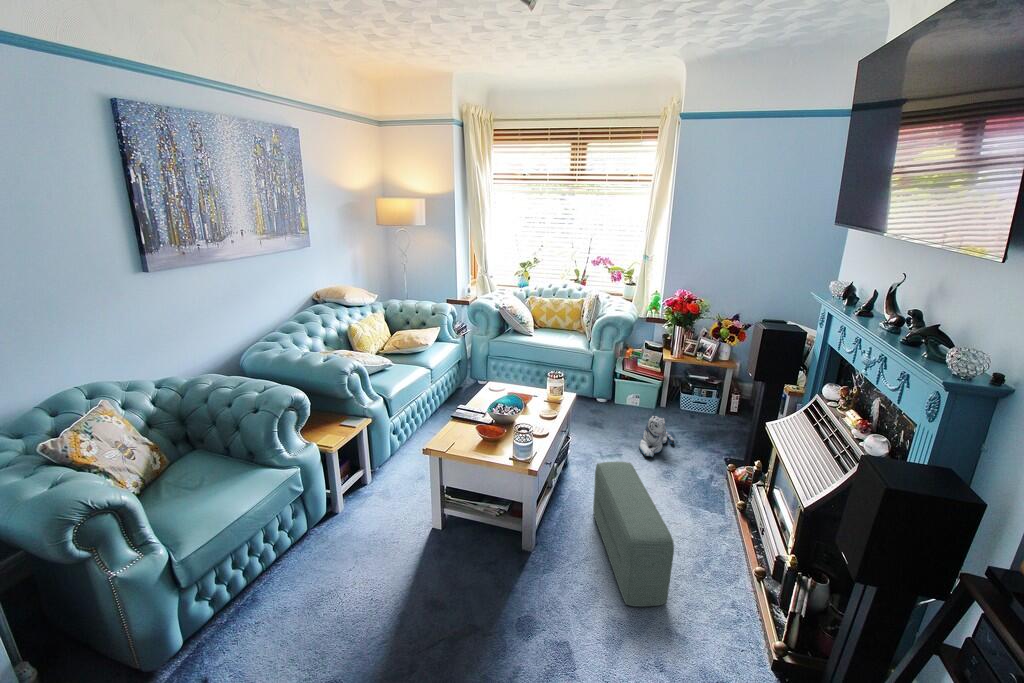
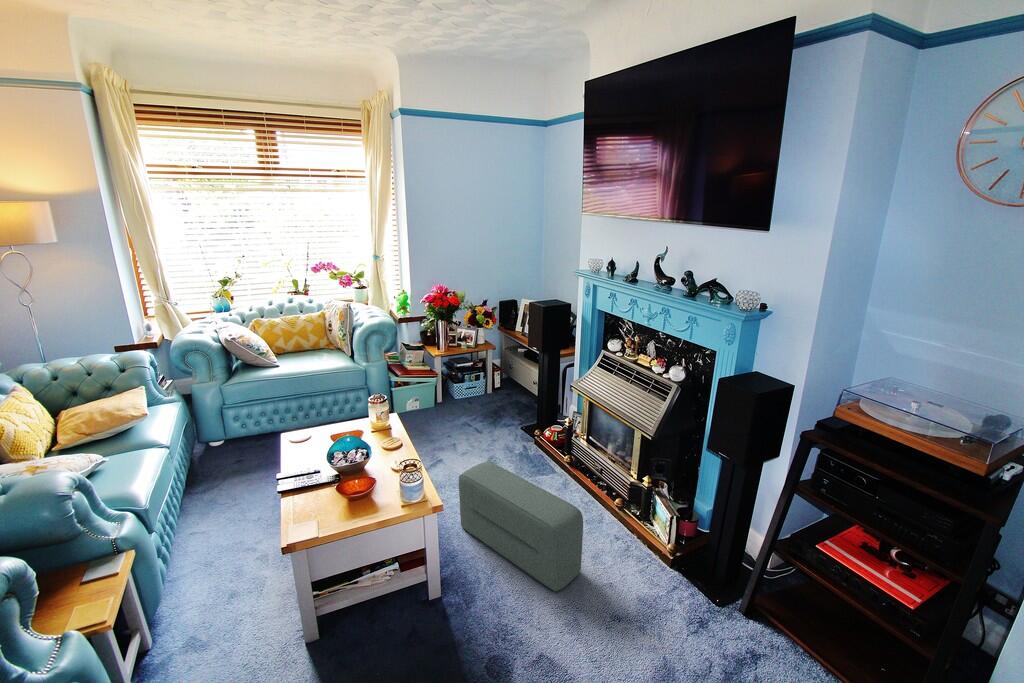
plush toy: present [639,416,674,457] -> none [444,411,477,454]

